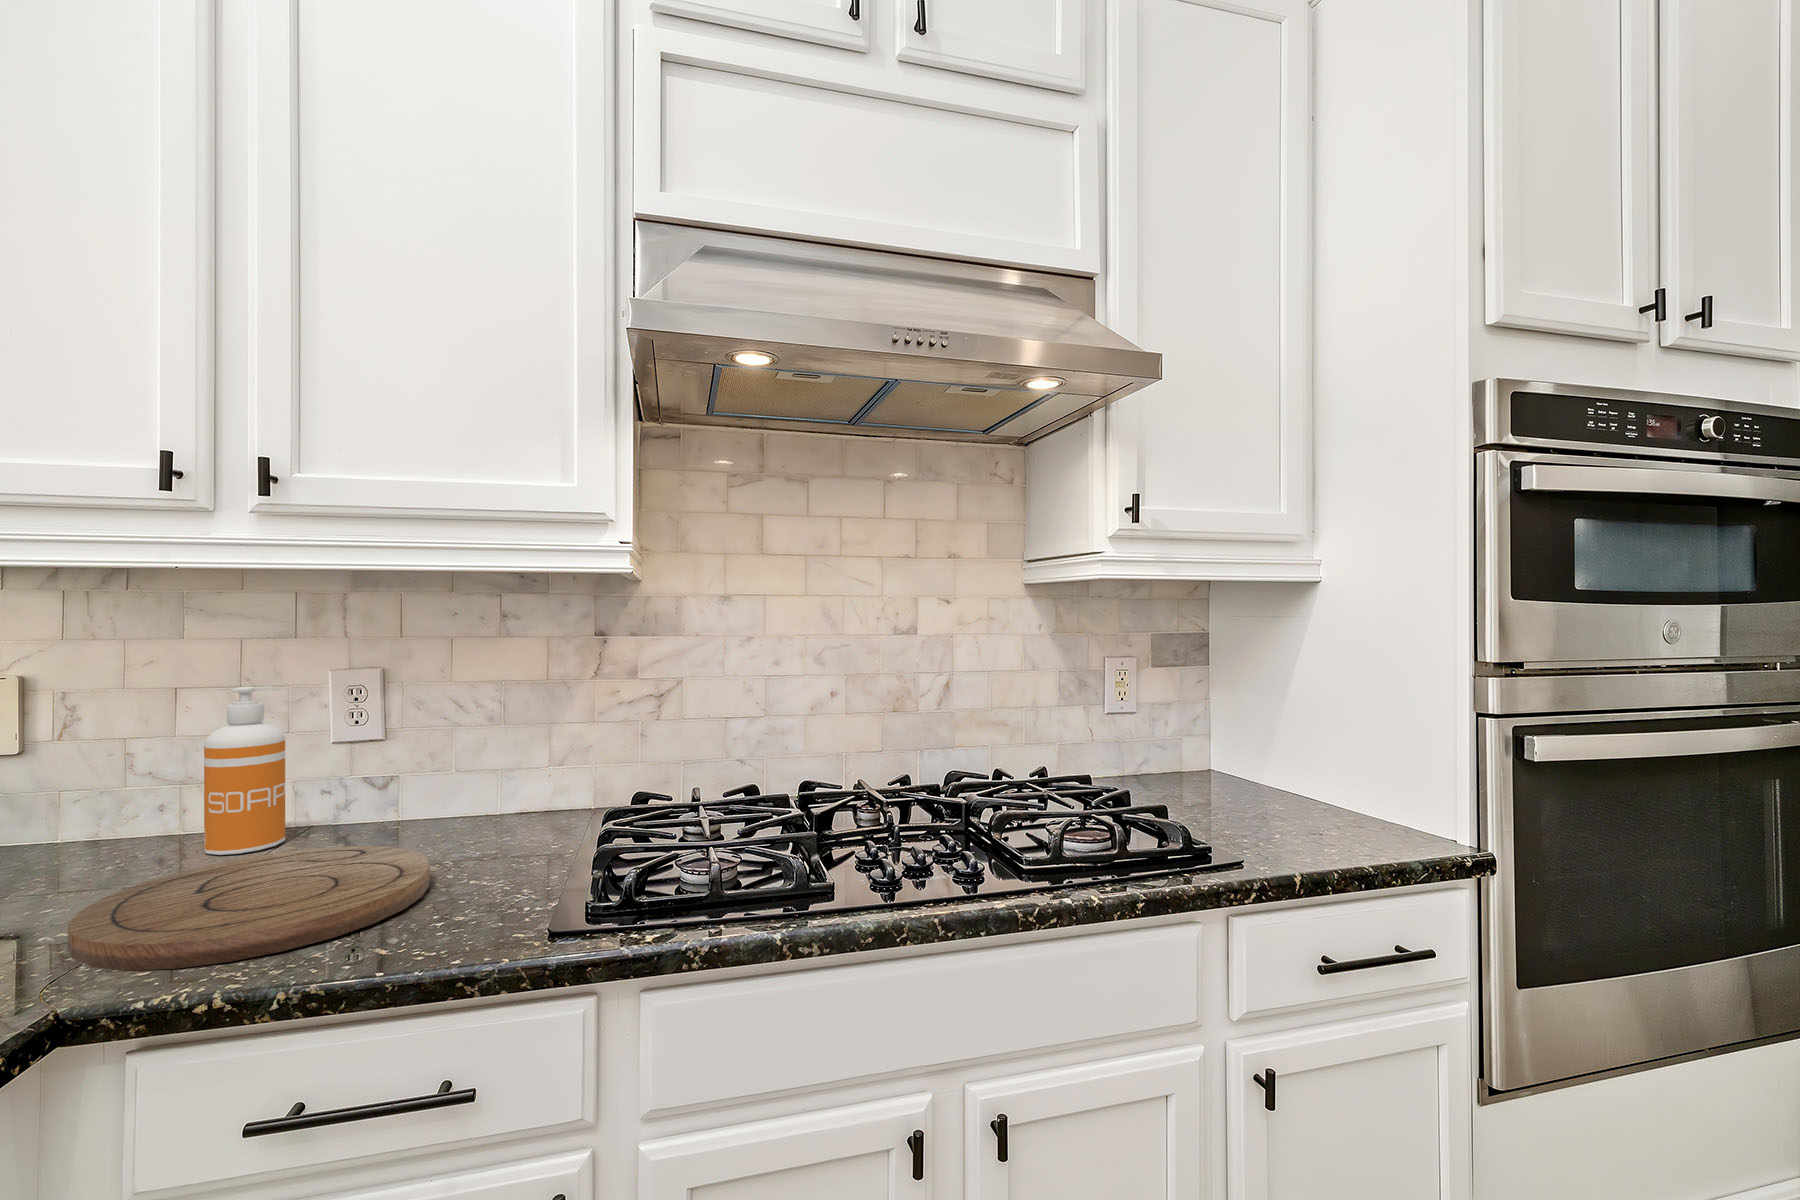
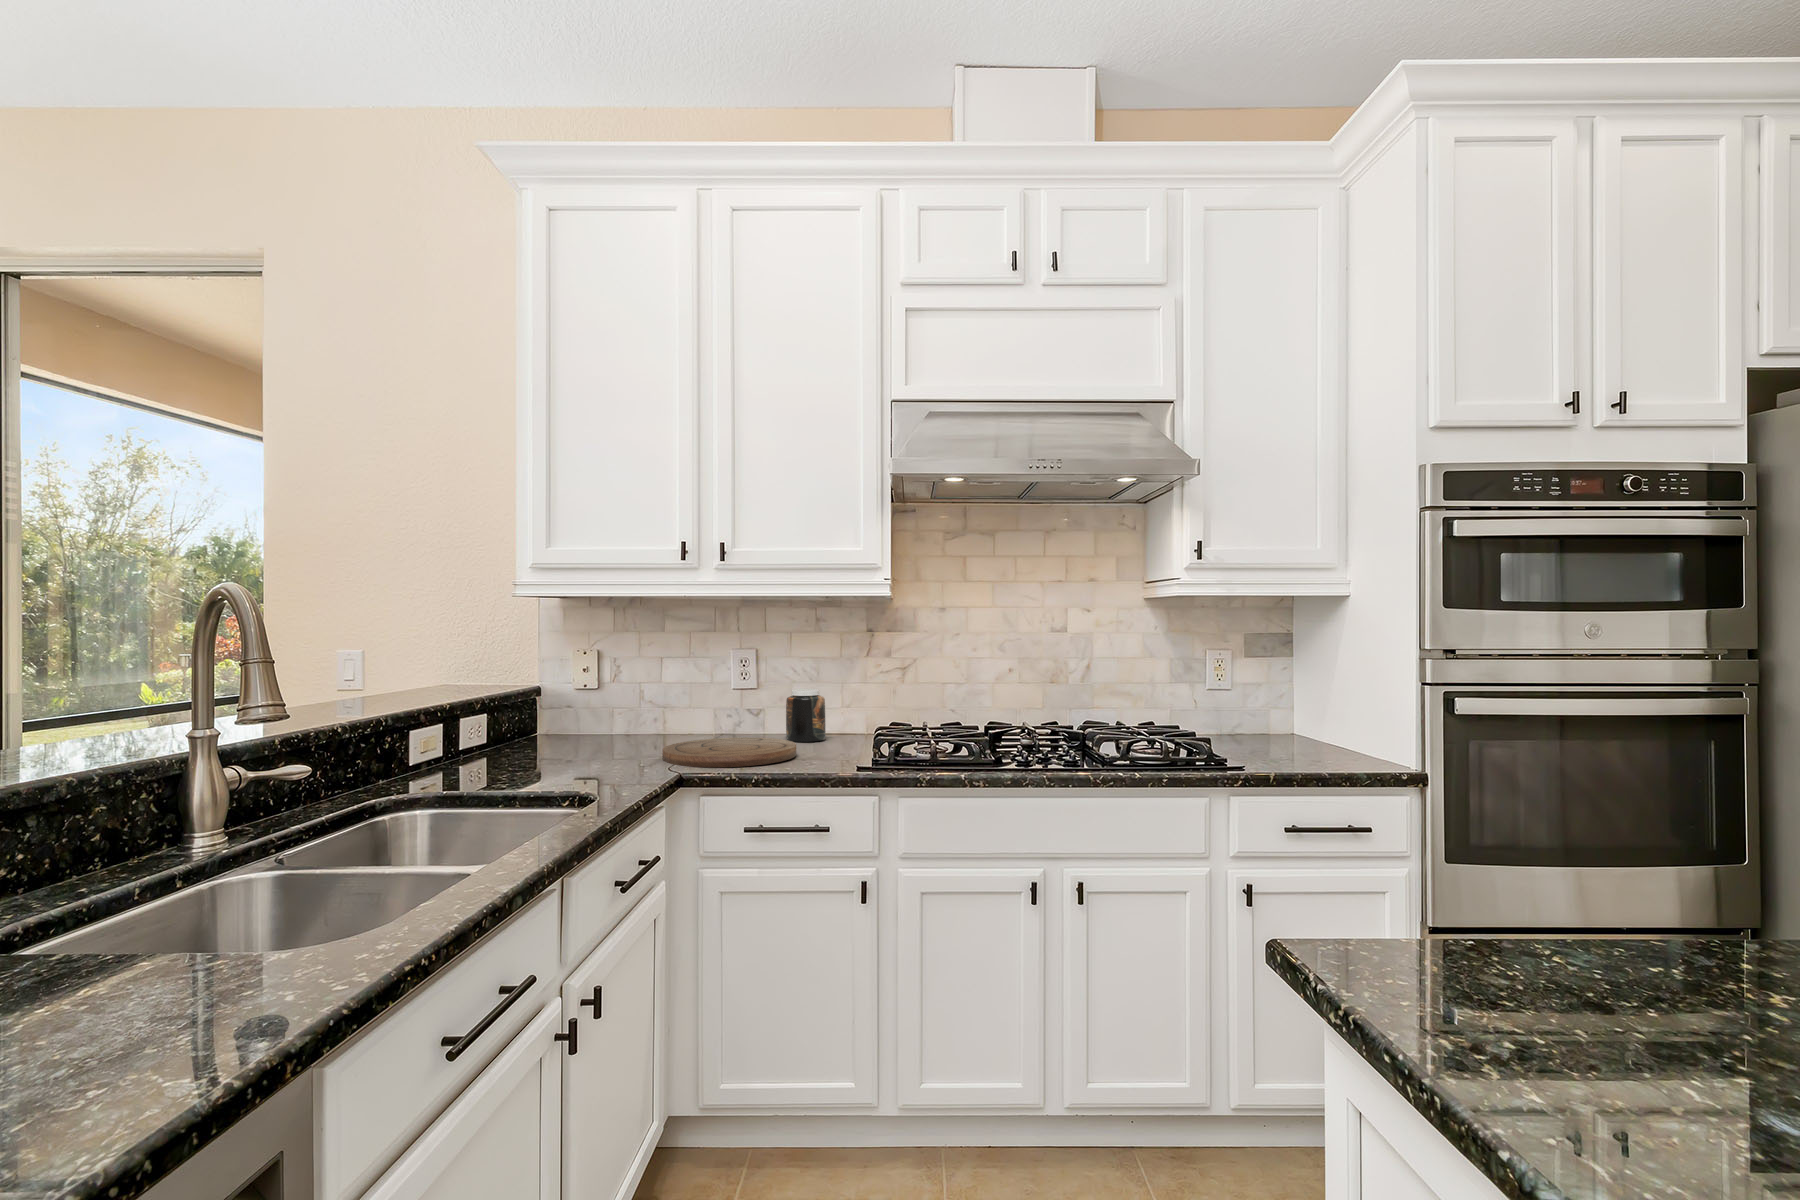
soap dispenser: present [204,686,285,855] -> none [679,656,714,742]
jar: none [438,738,515,837] -> present [786,689,826,742]

